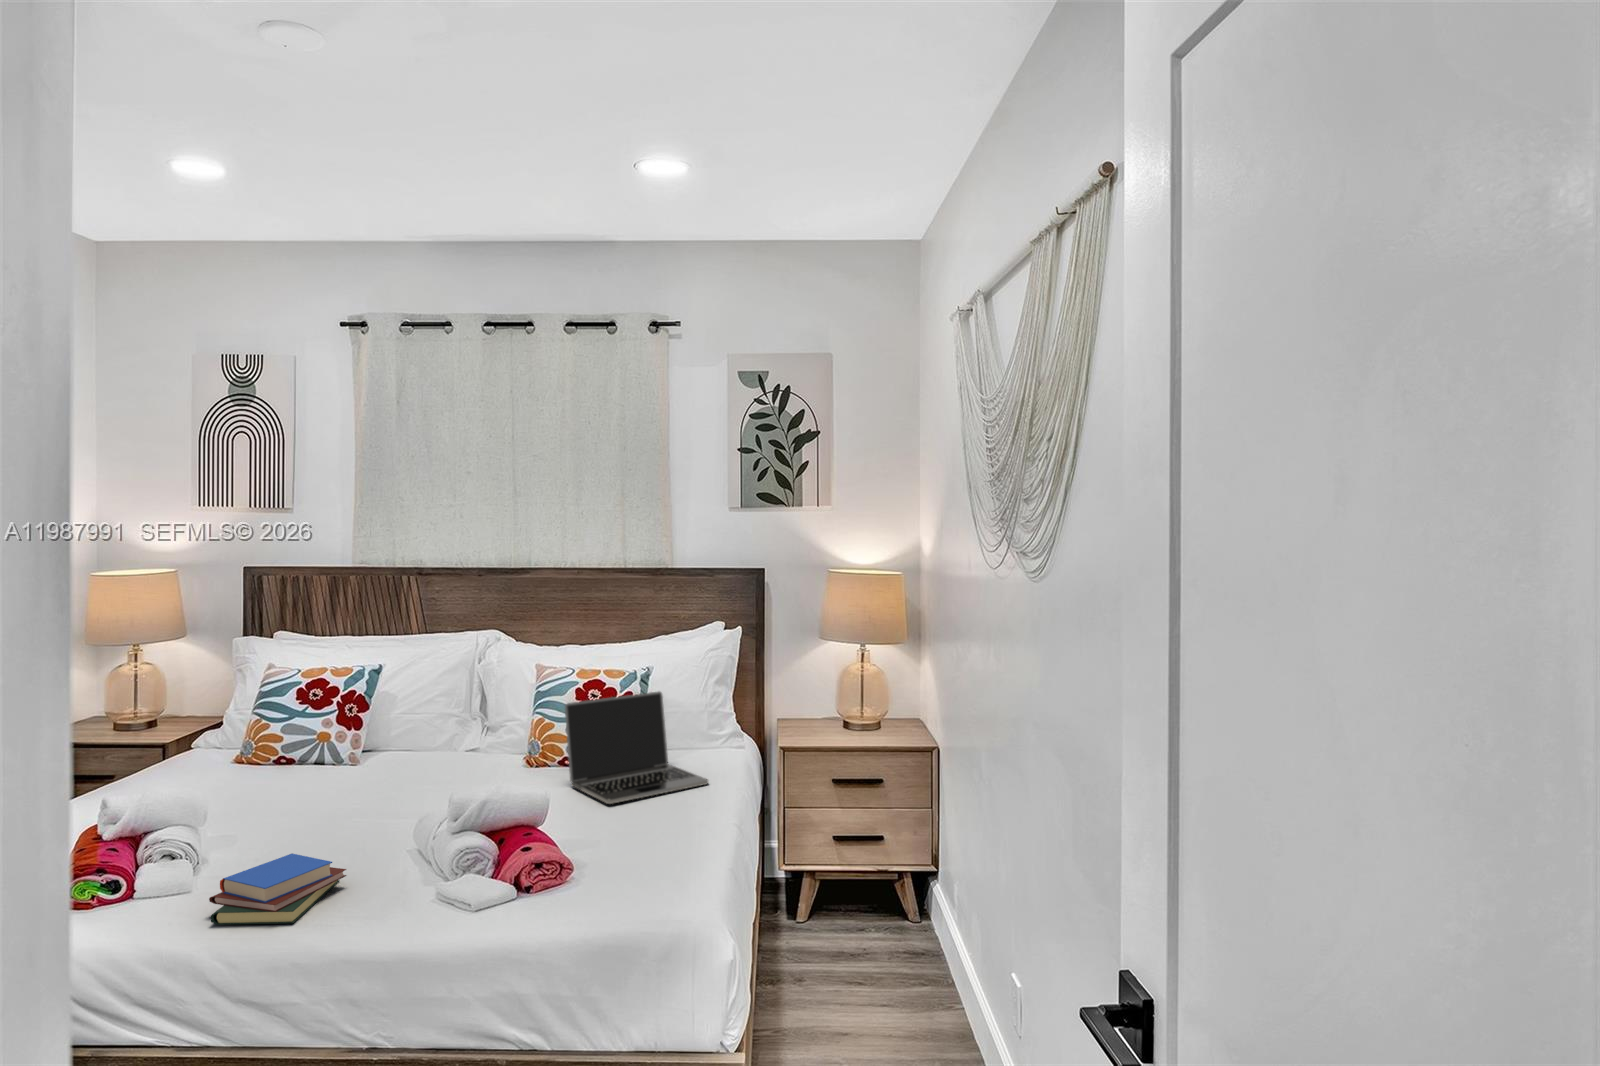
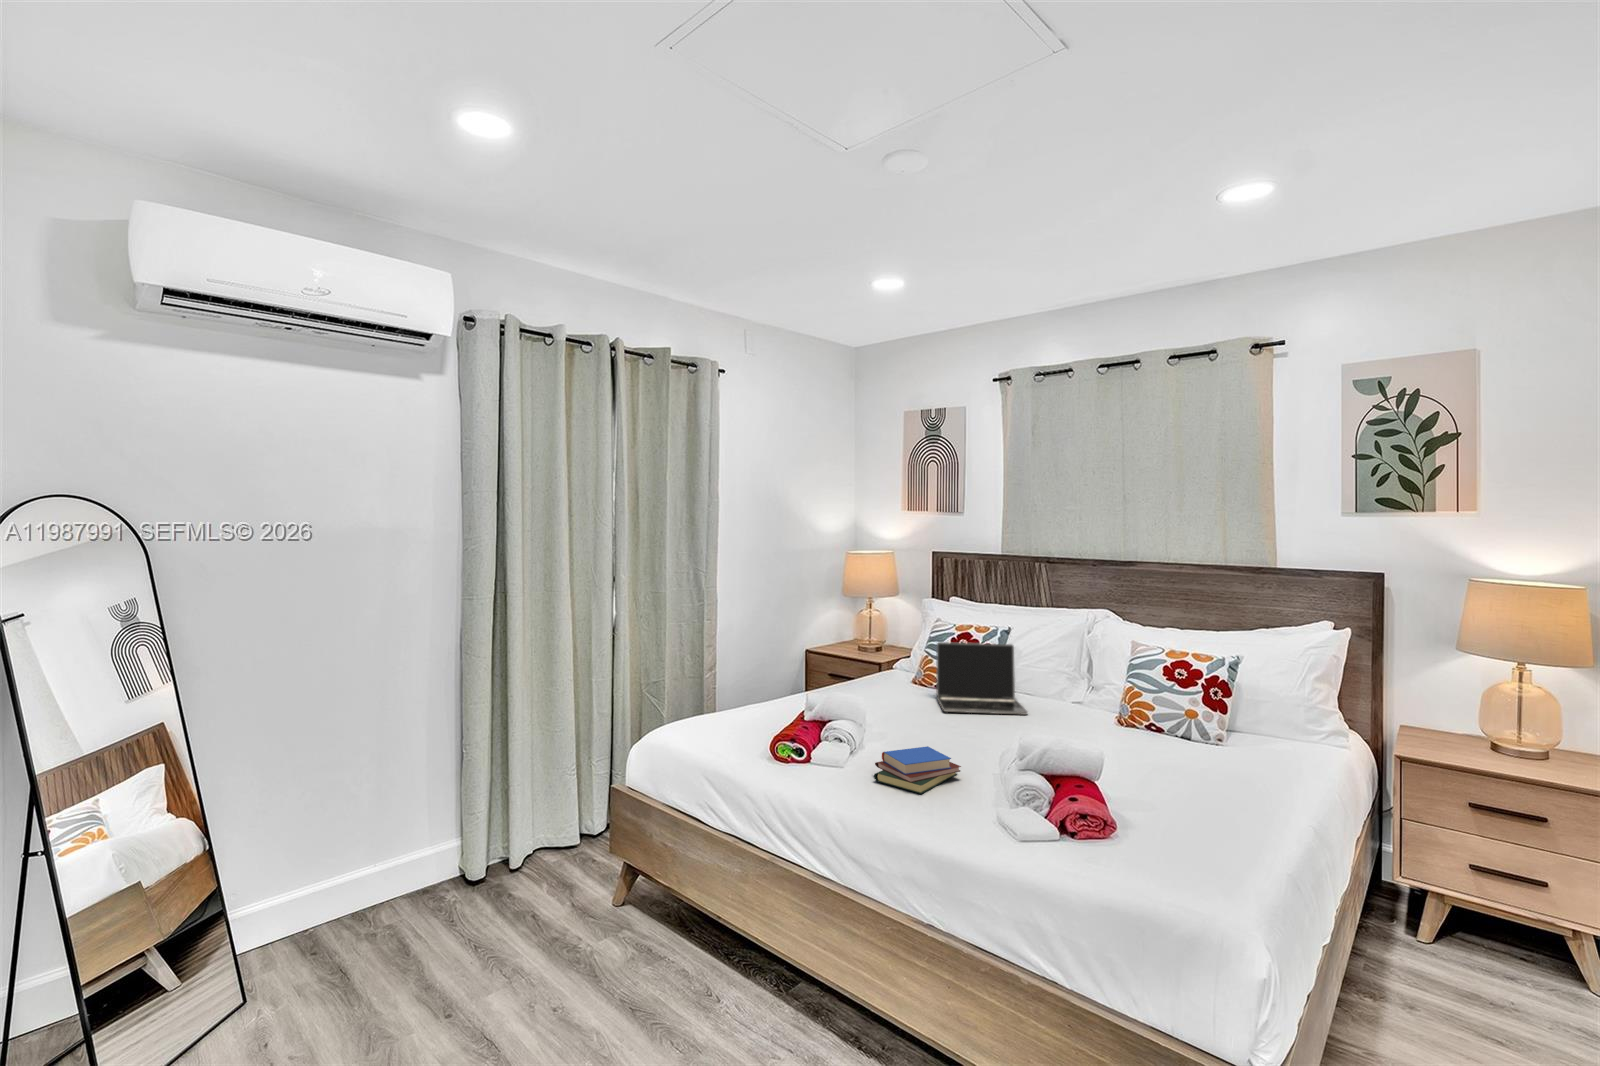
laptop: present [565,692,708,804] -> present [936,642,1028,715]

